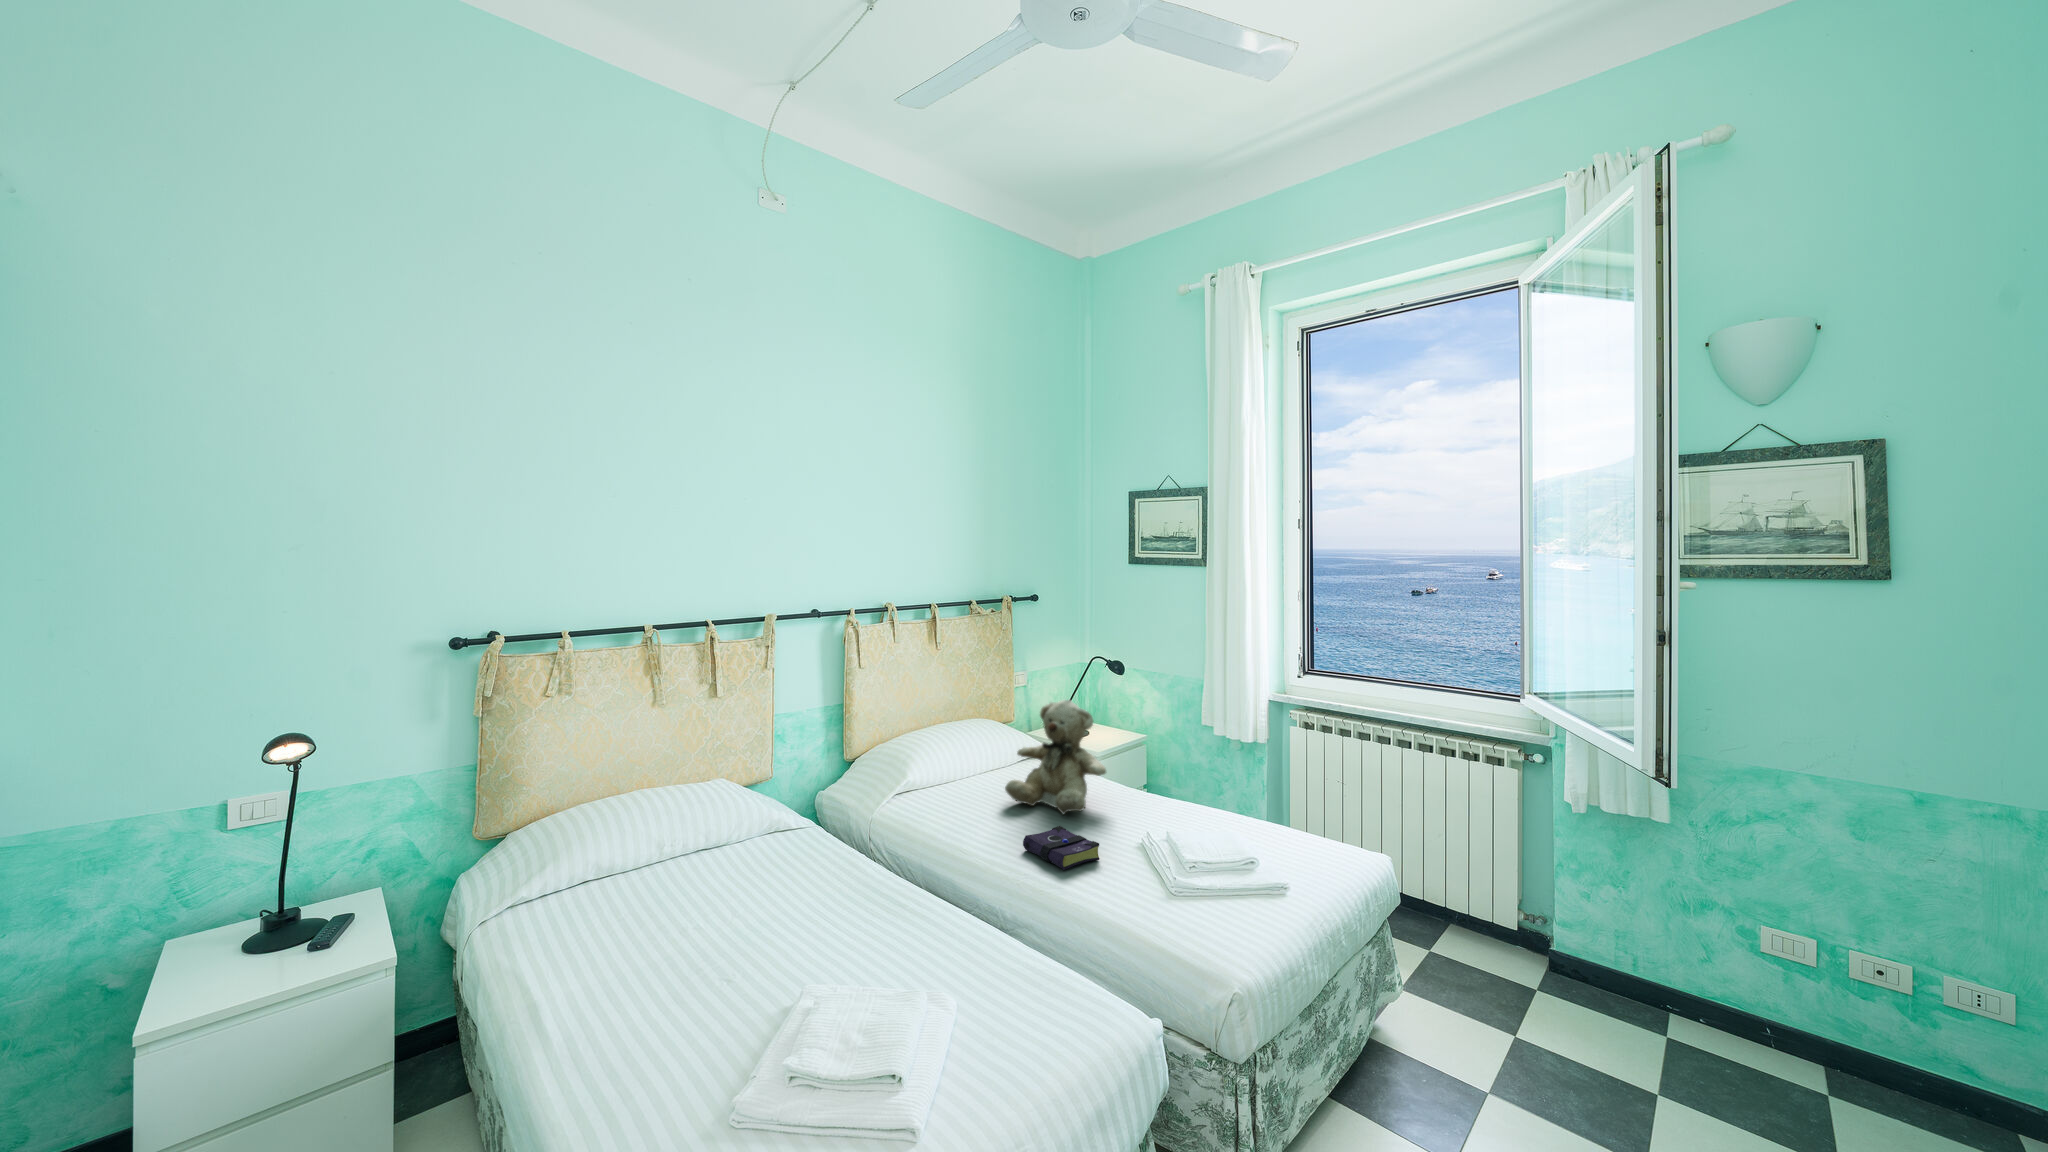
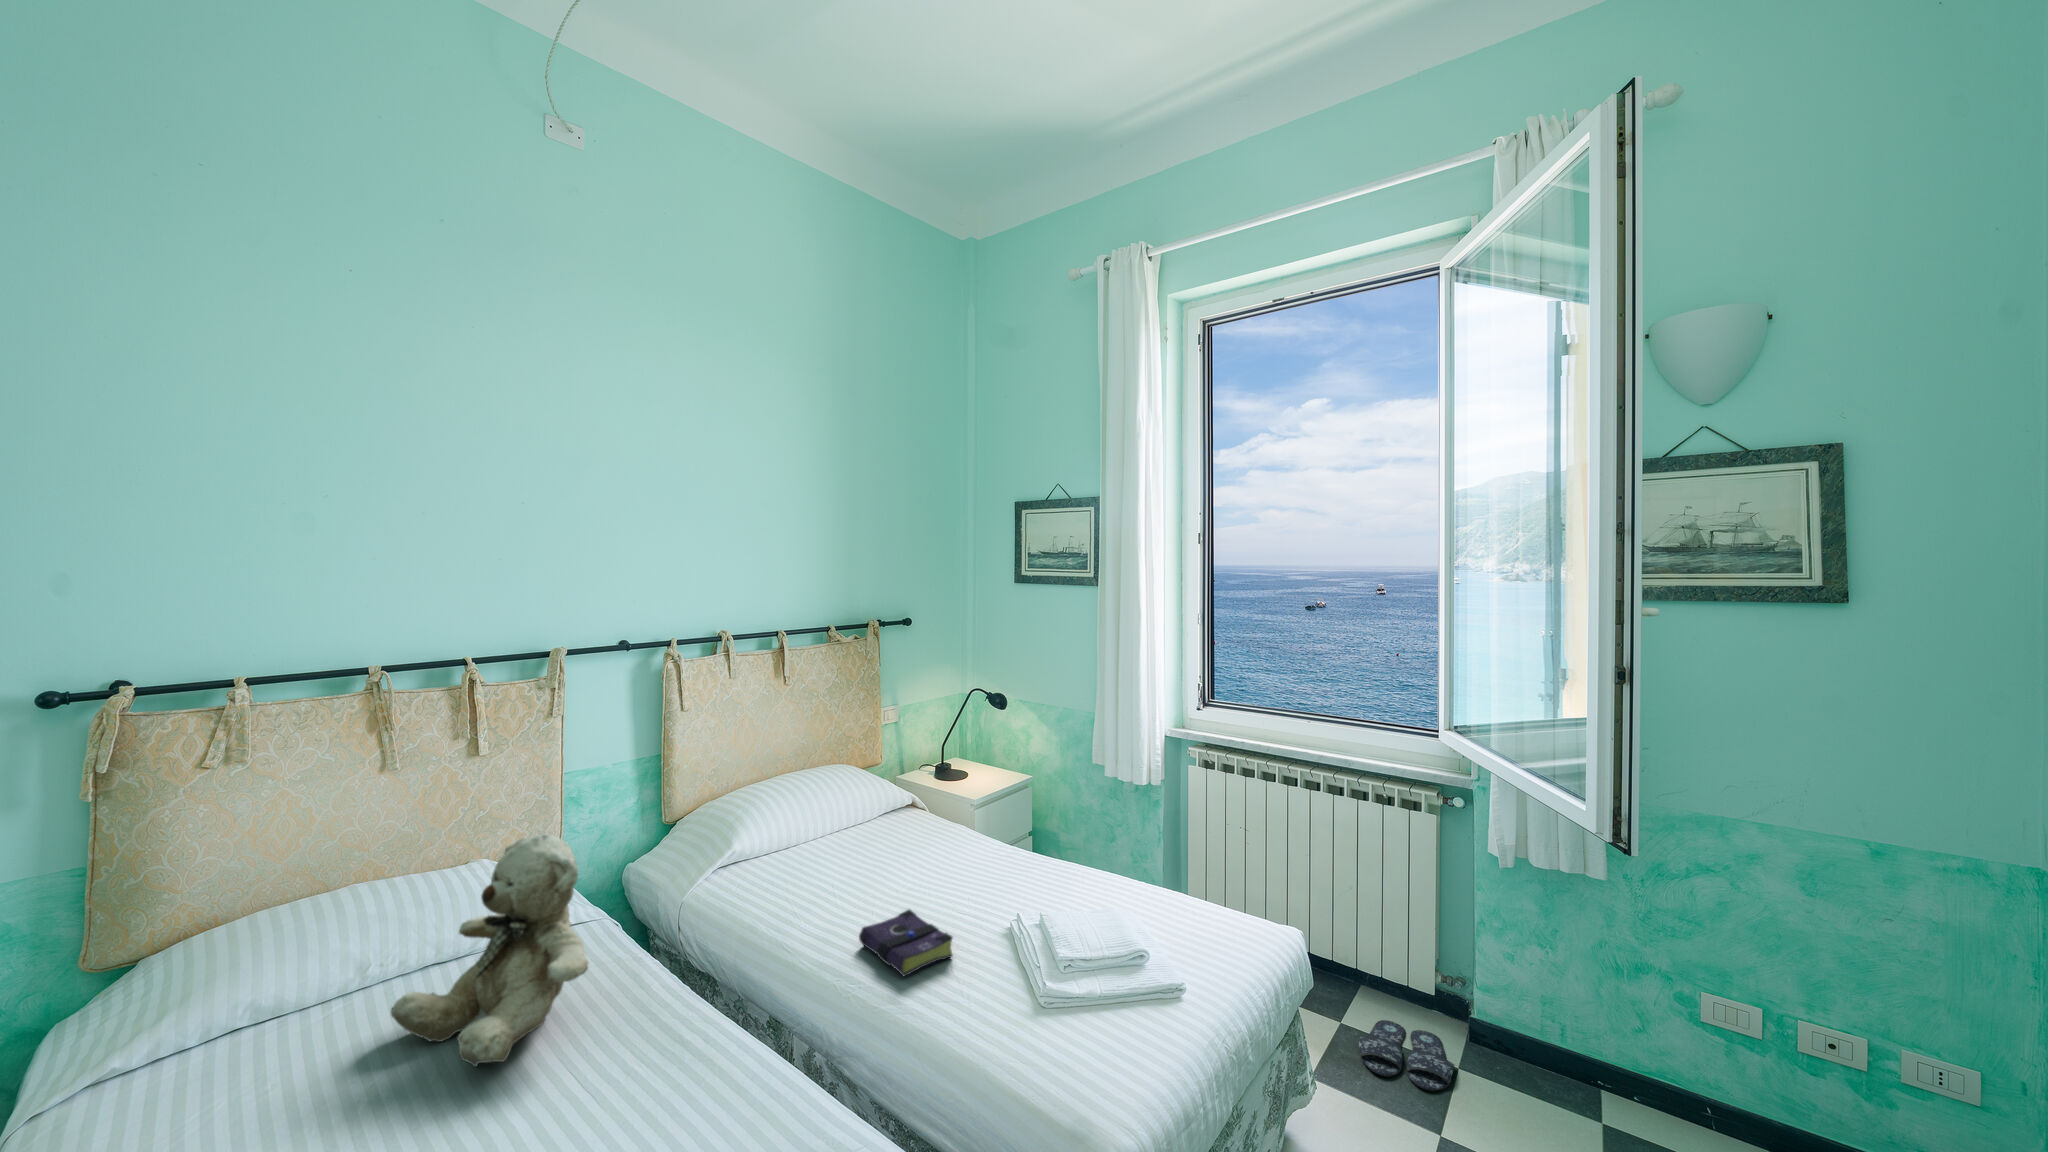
teddy bear: present [1005,700,1106,815] -> present [391,835,588,1067]
slippers: none [1443,953,1531,1005] -> present [1359,1020,1454,1091]

